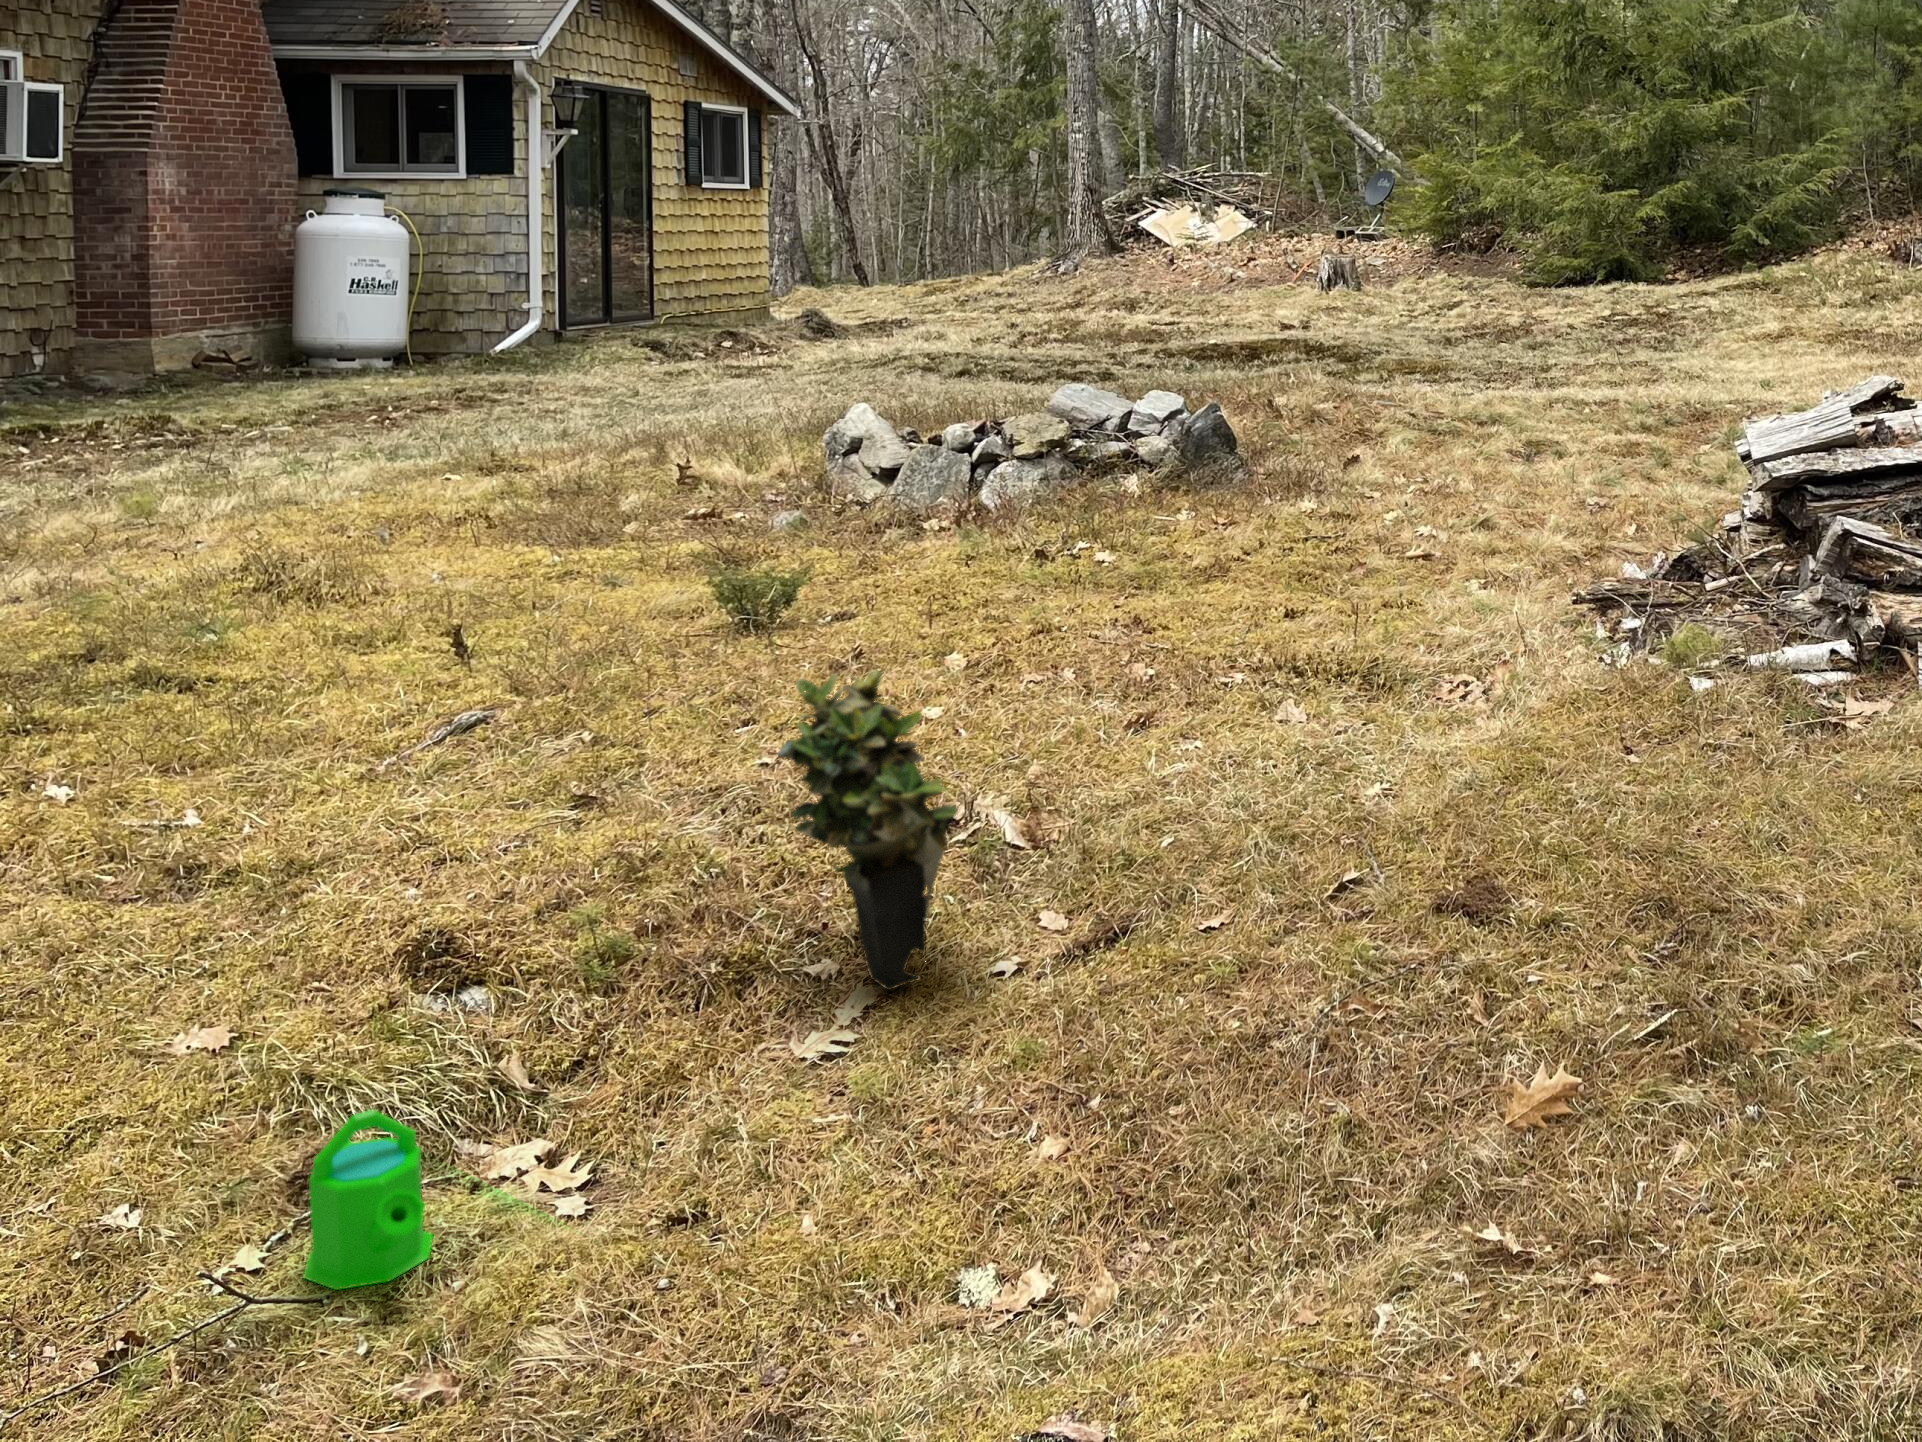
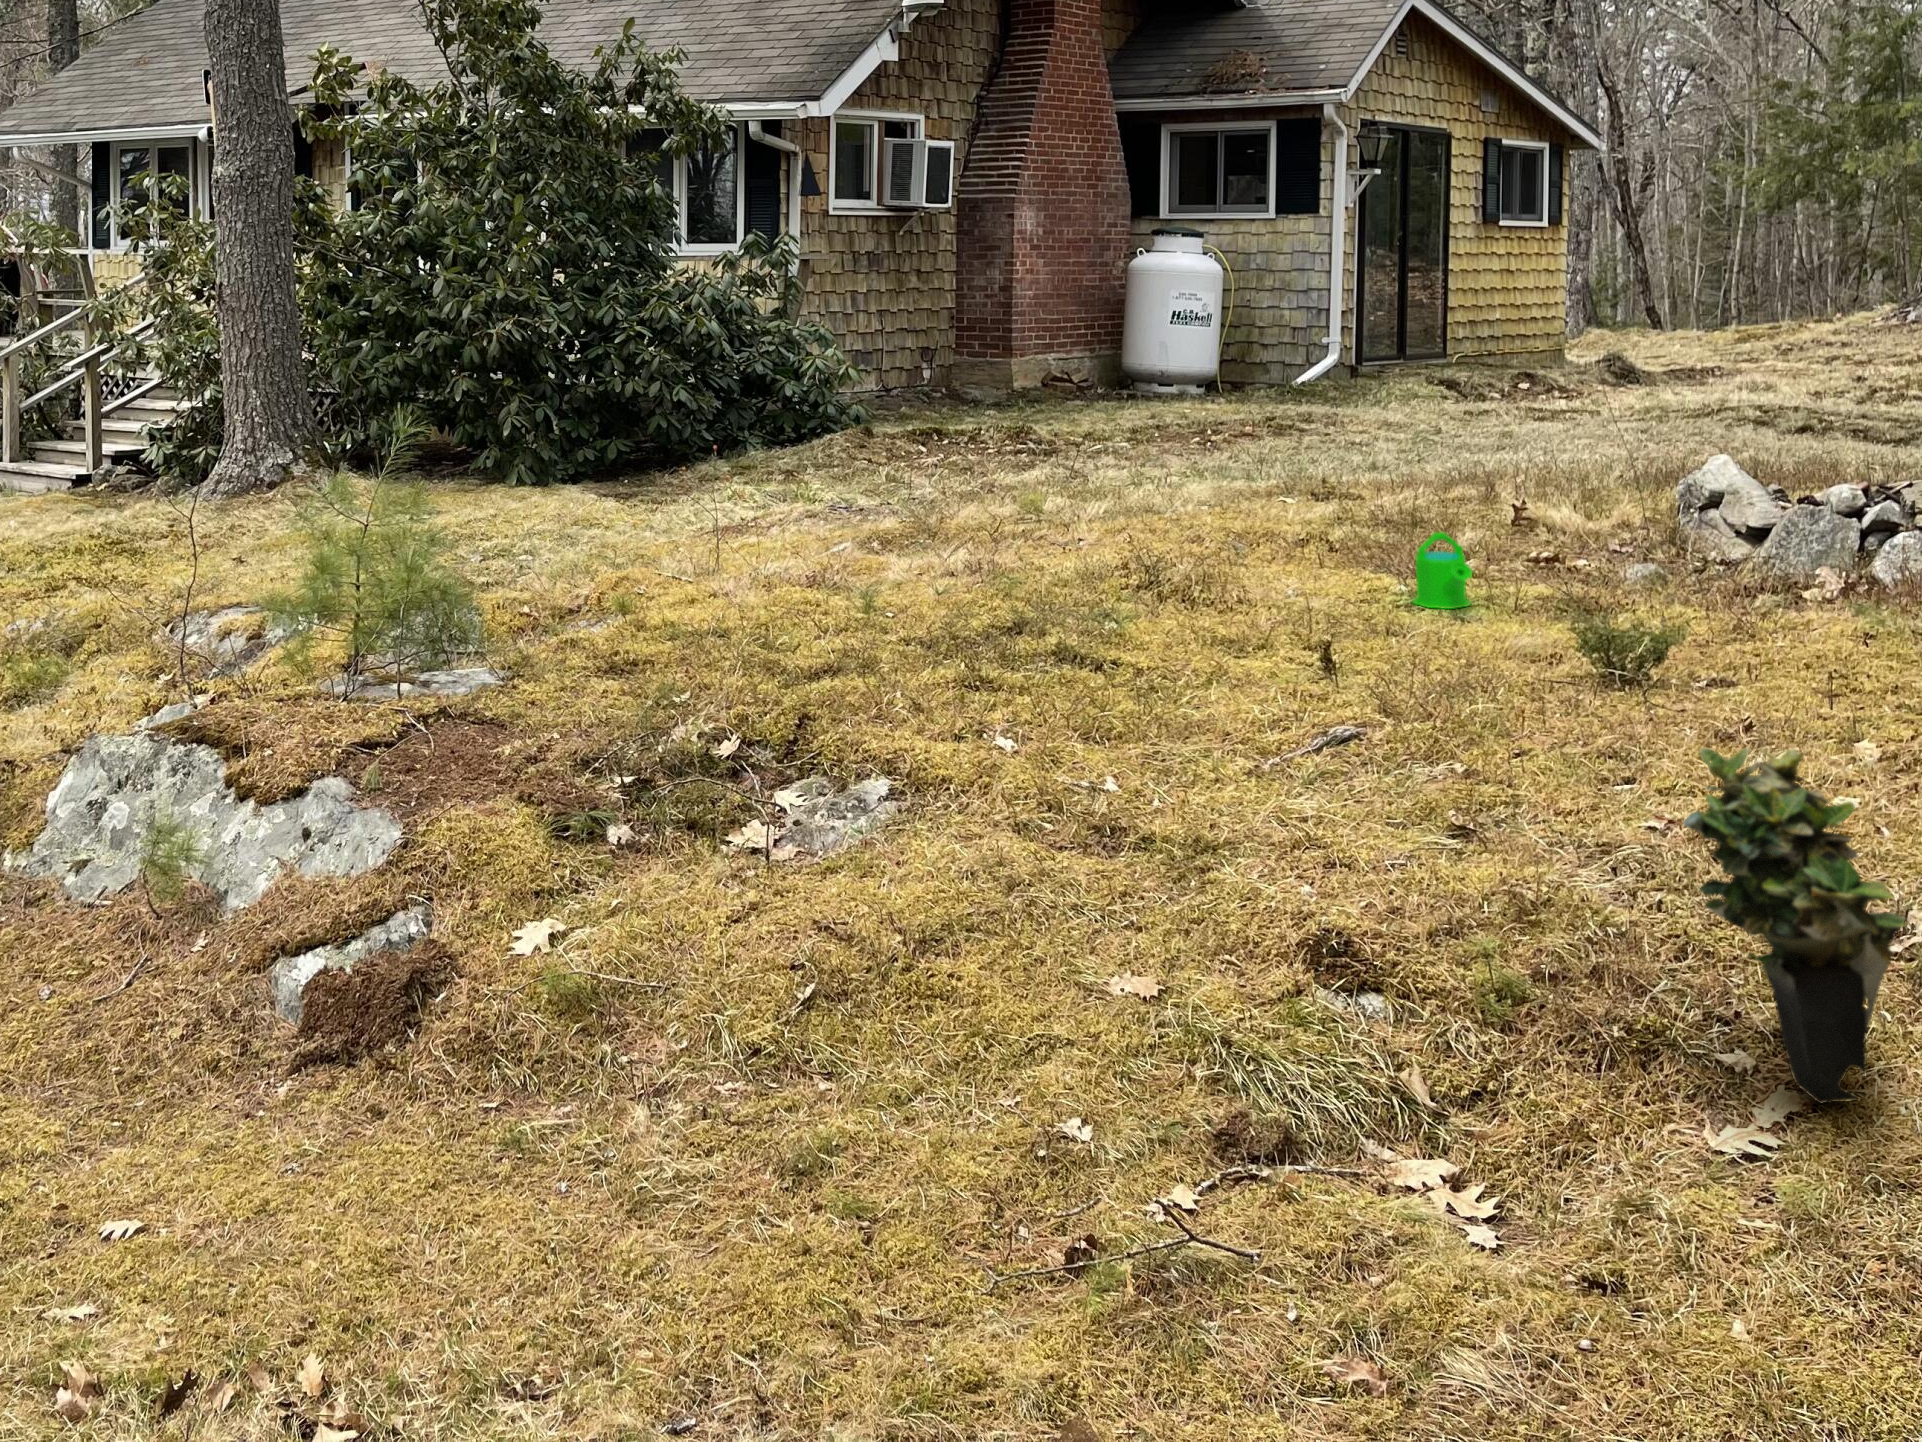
watering can: present [303,1110,433,1290] -> present [1412,532,1472,609]

